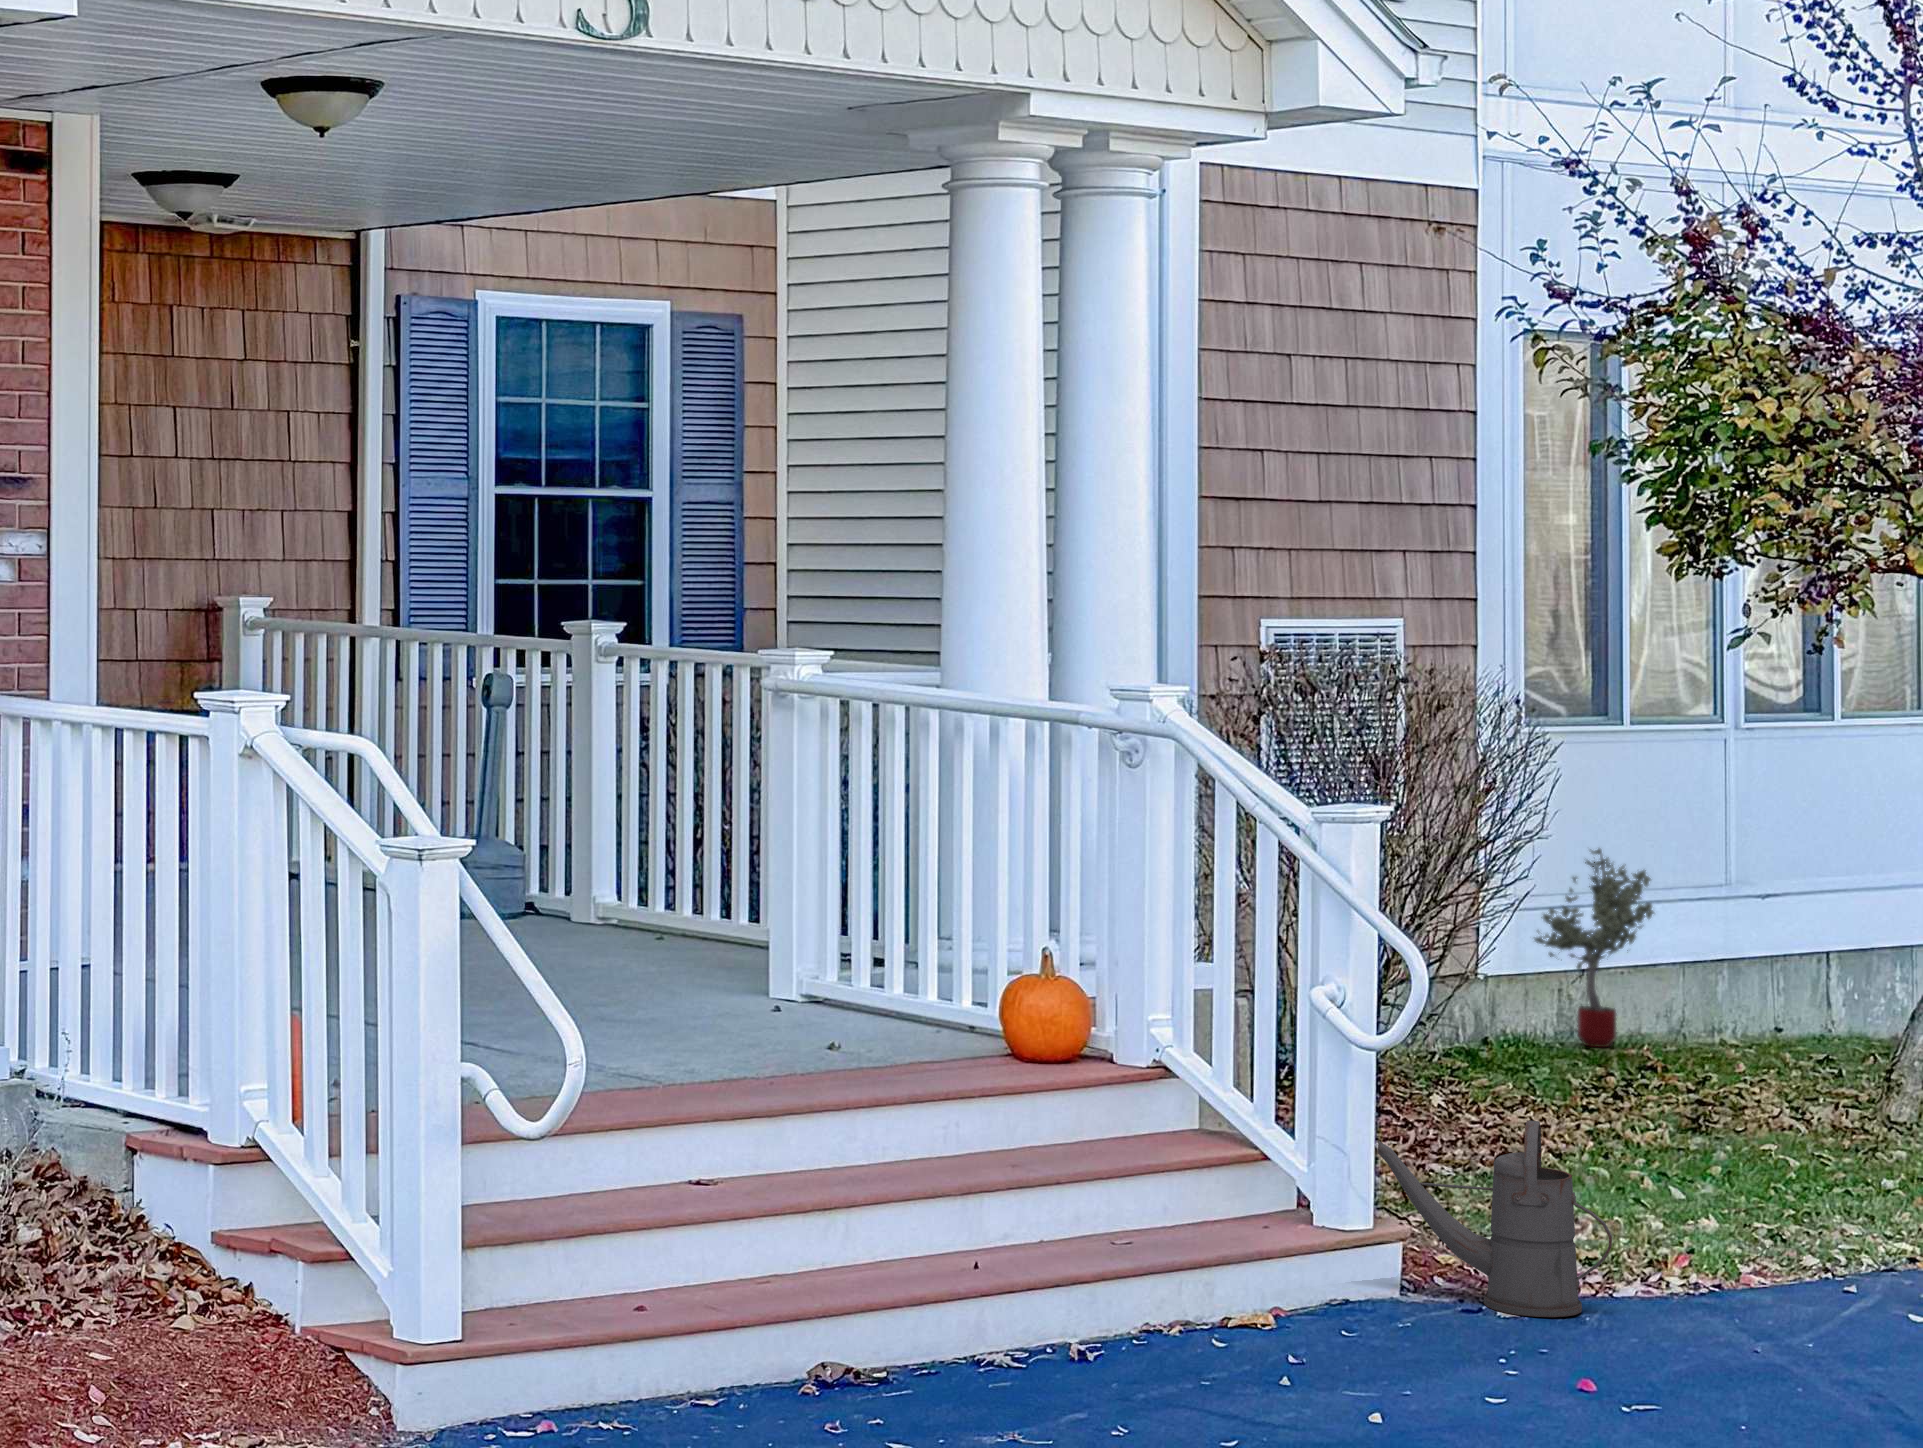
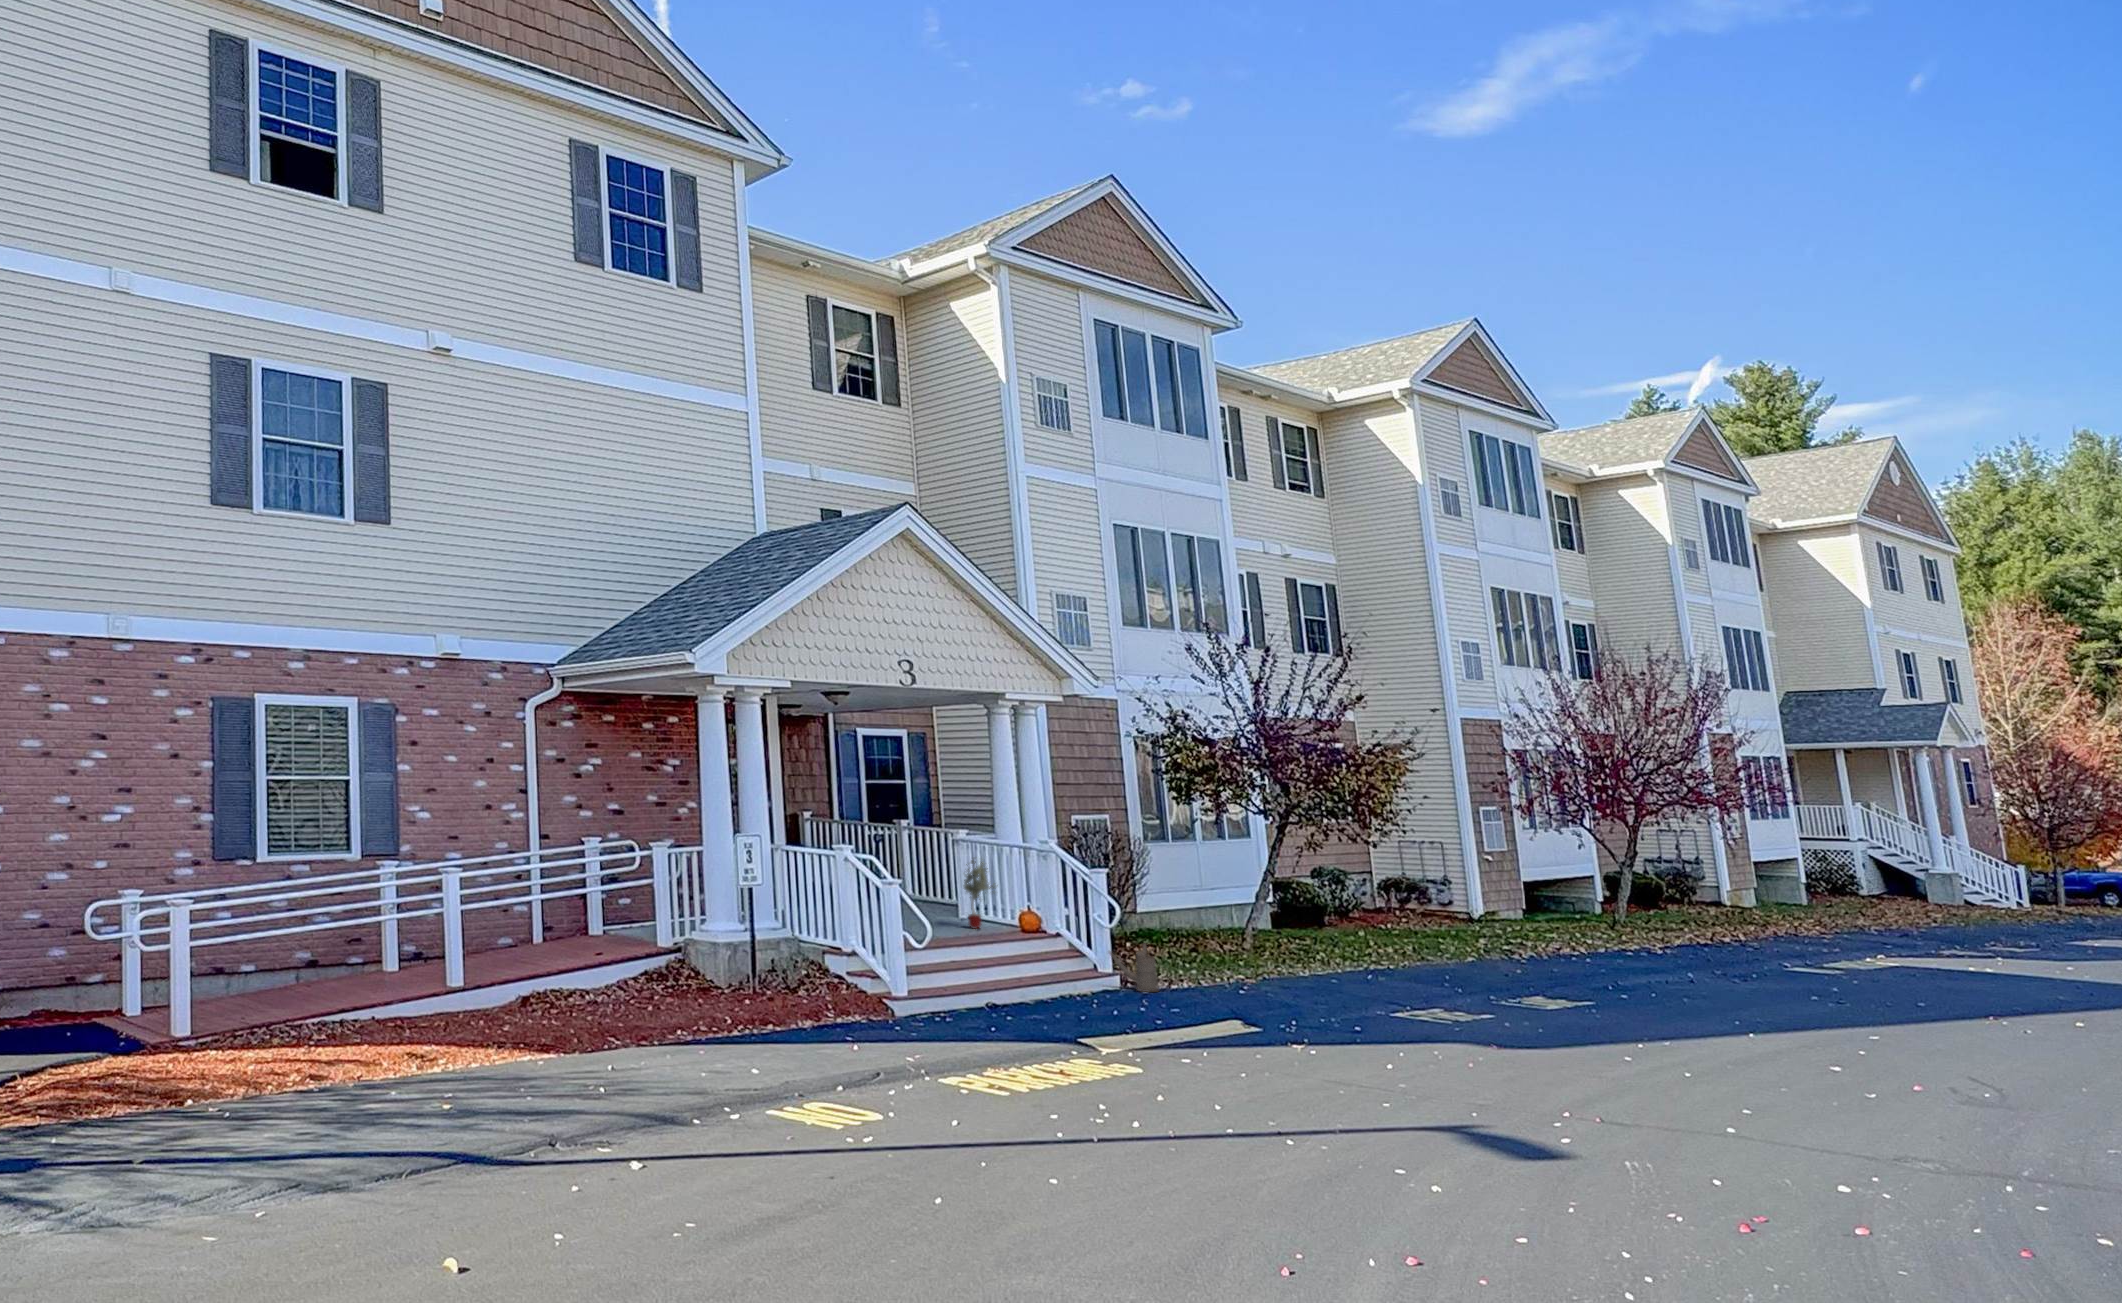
potted tree: present [1534,849,1654,1047] -> present [963,859,995,929]

